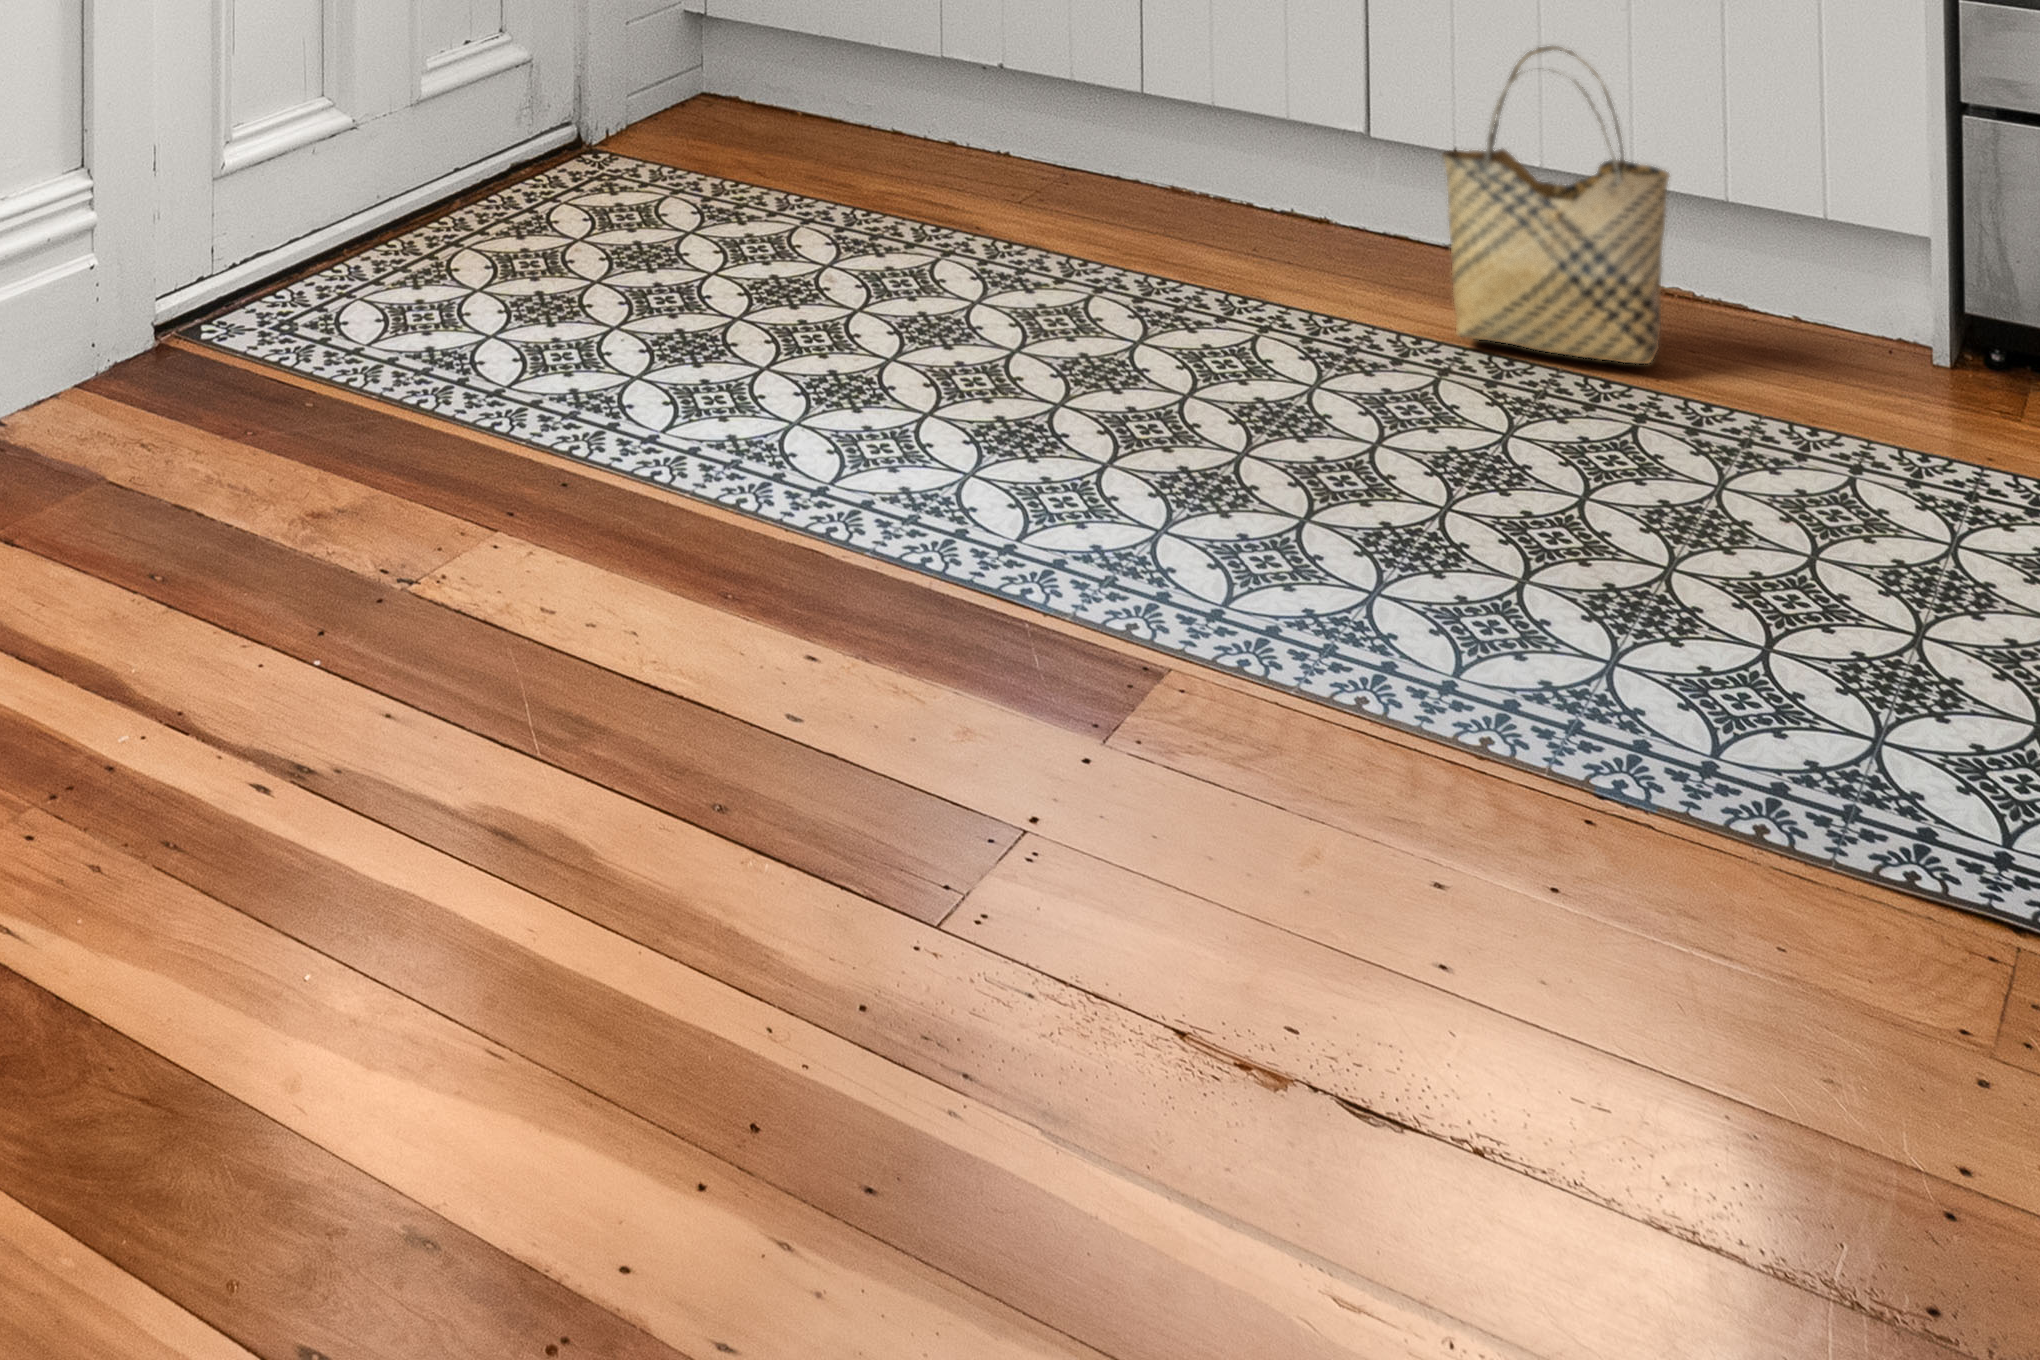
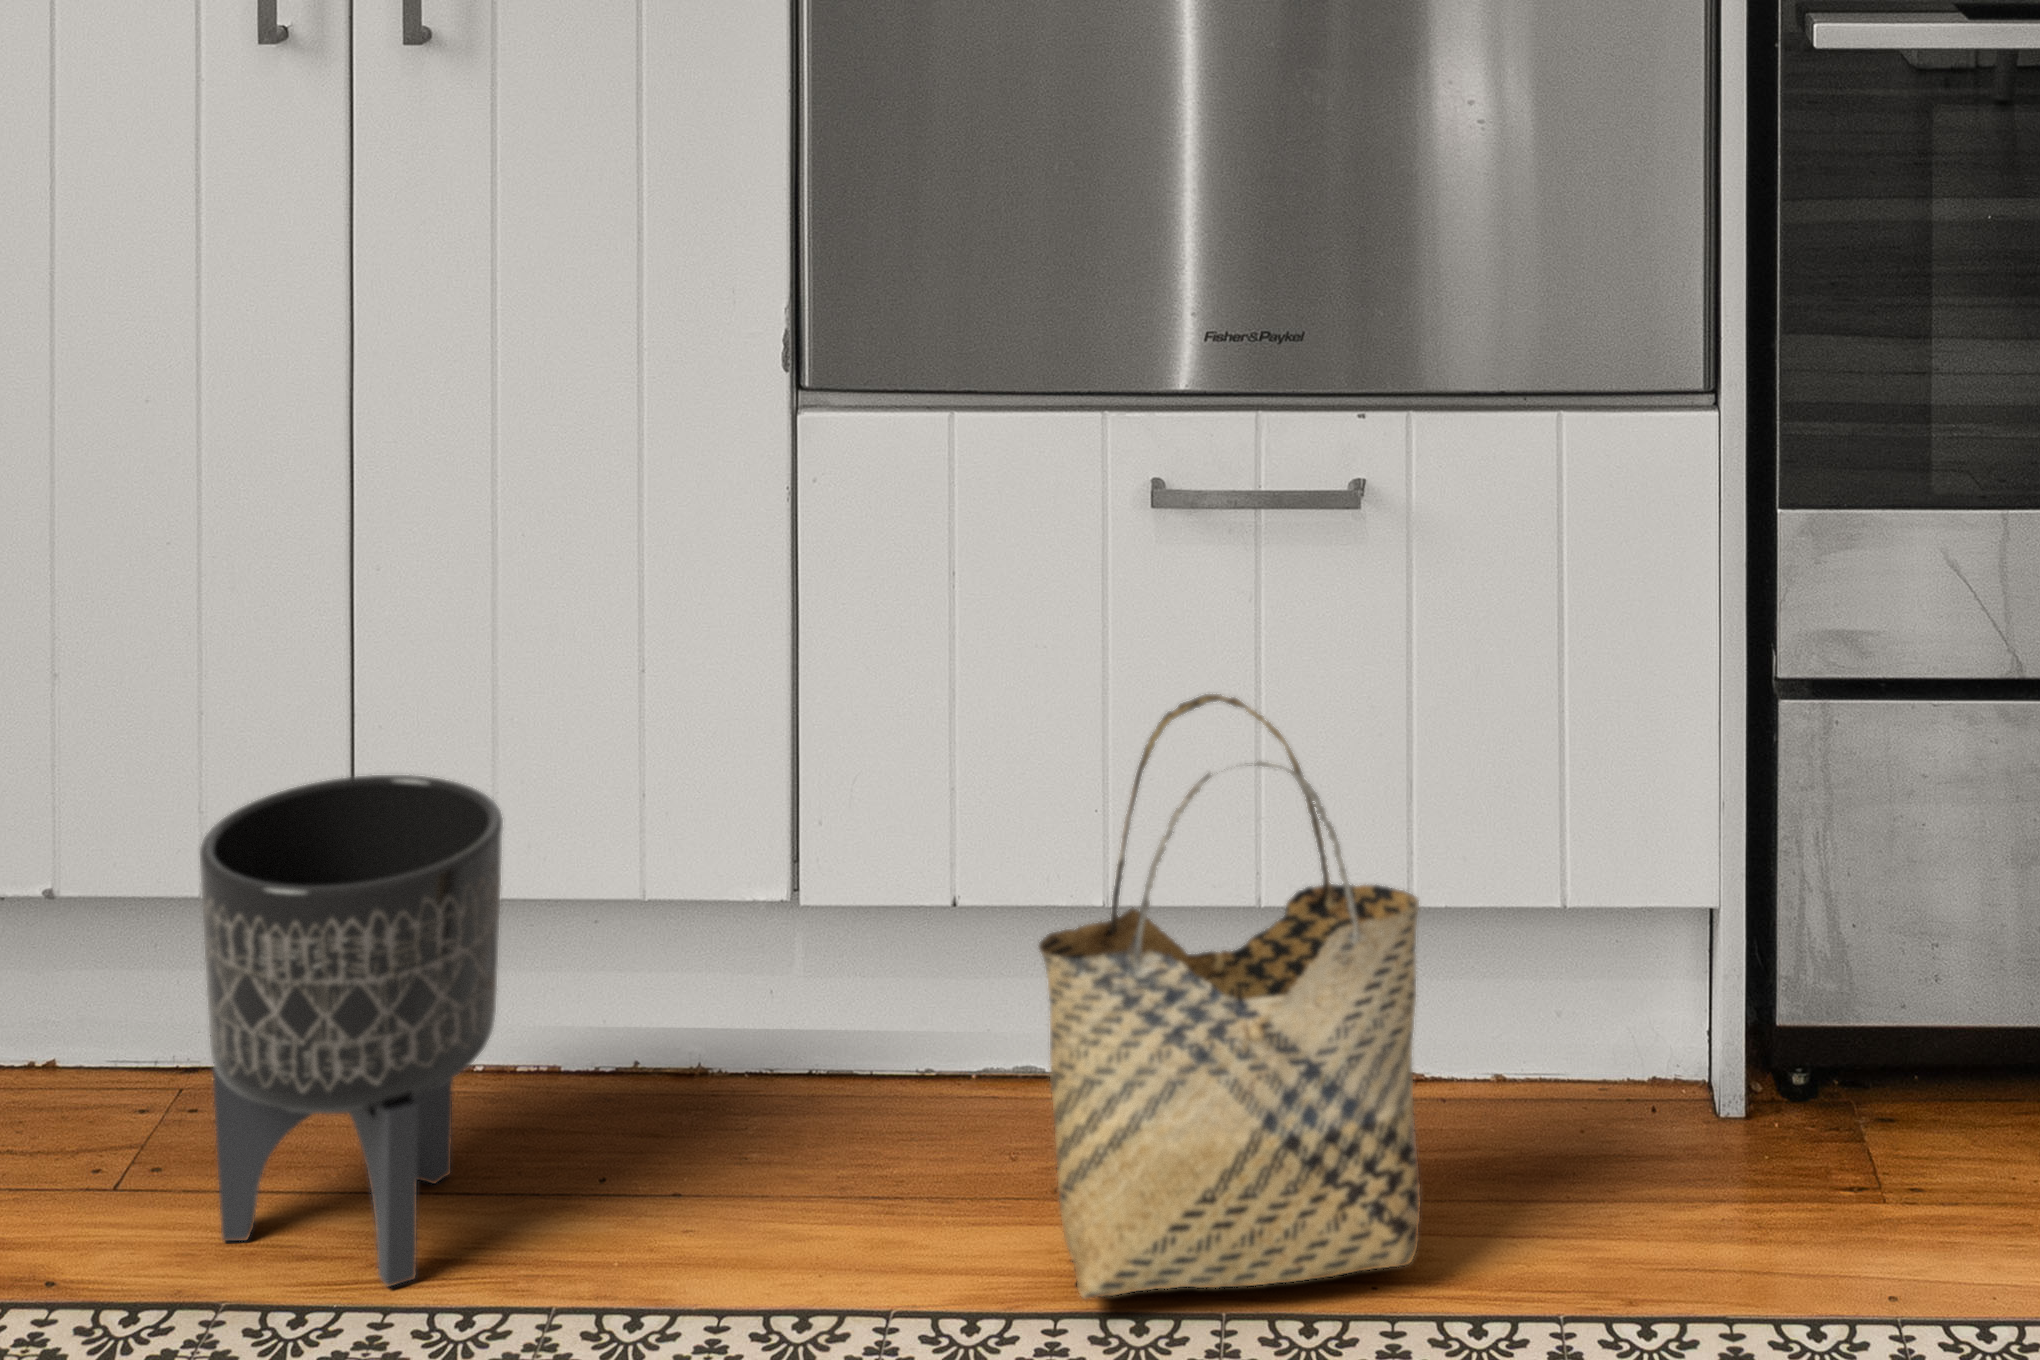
planter: none [1042,27,1190,262] -> present [200,775,503,1287]

